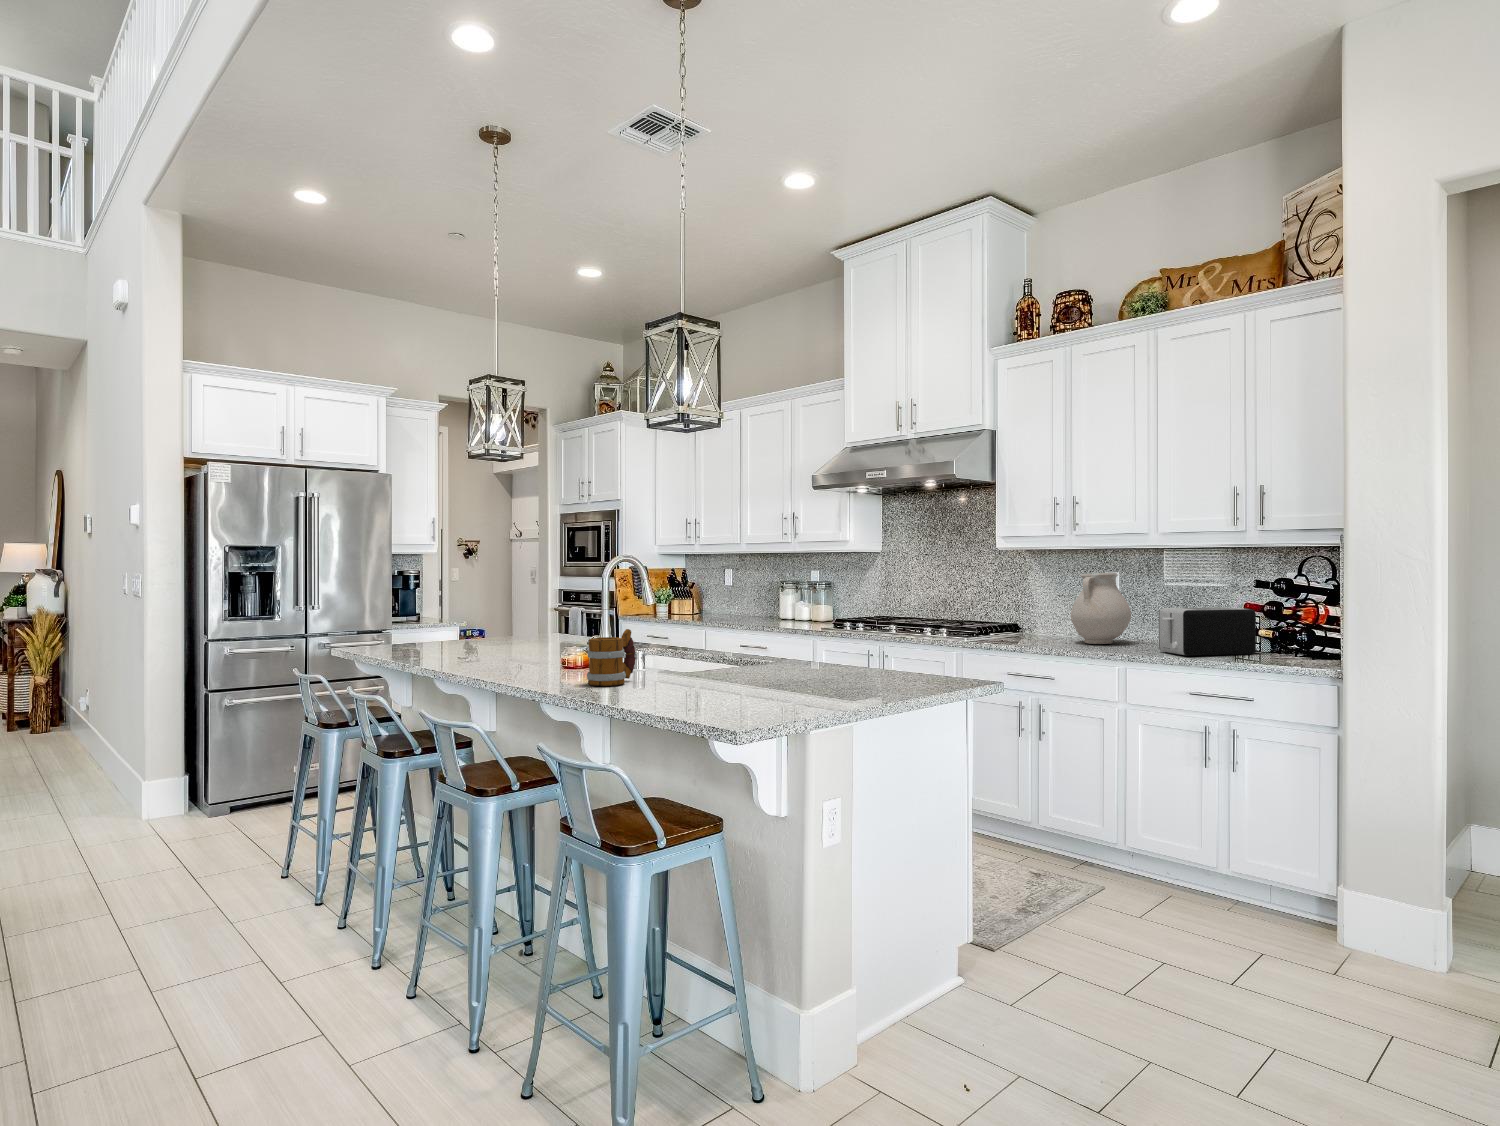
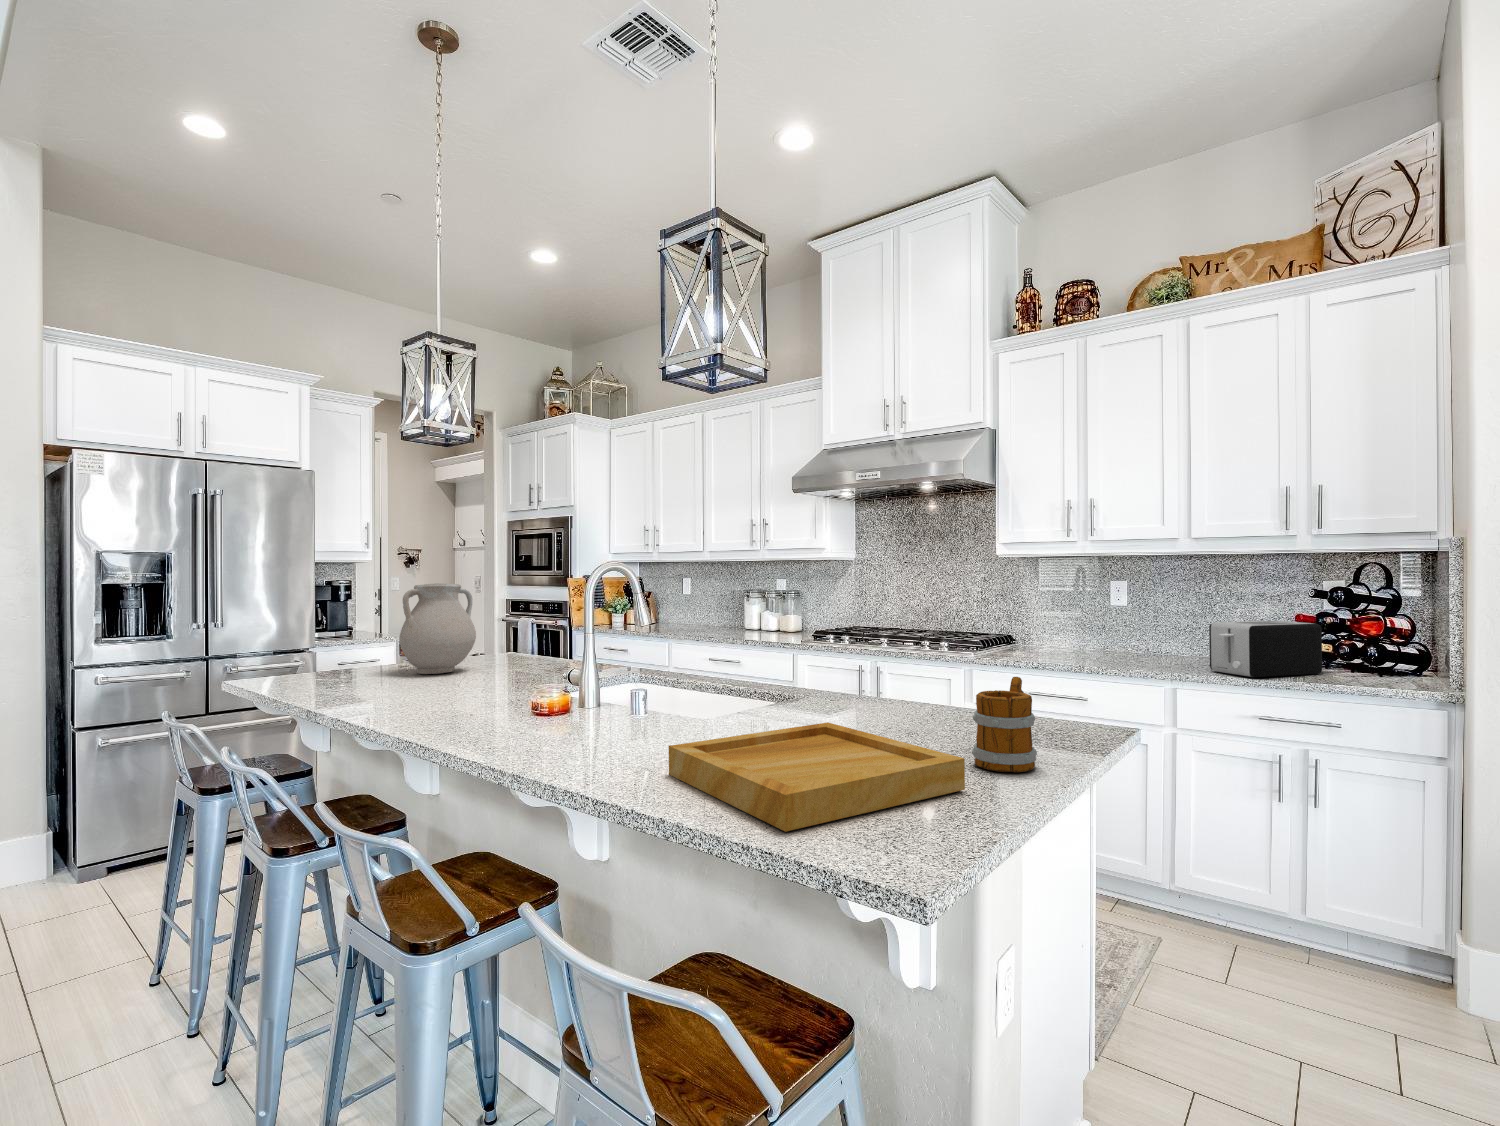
vase: present [1071,572,1131,644] -> present [399,584,476,674]
mug: present [587,629,636,686] -> present [972,677,1037,772]
tray: none [642,668,826,714] -> present [669,722,965,832]

